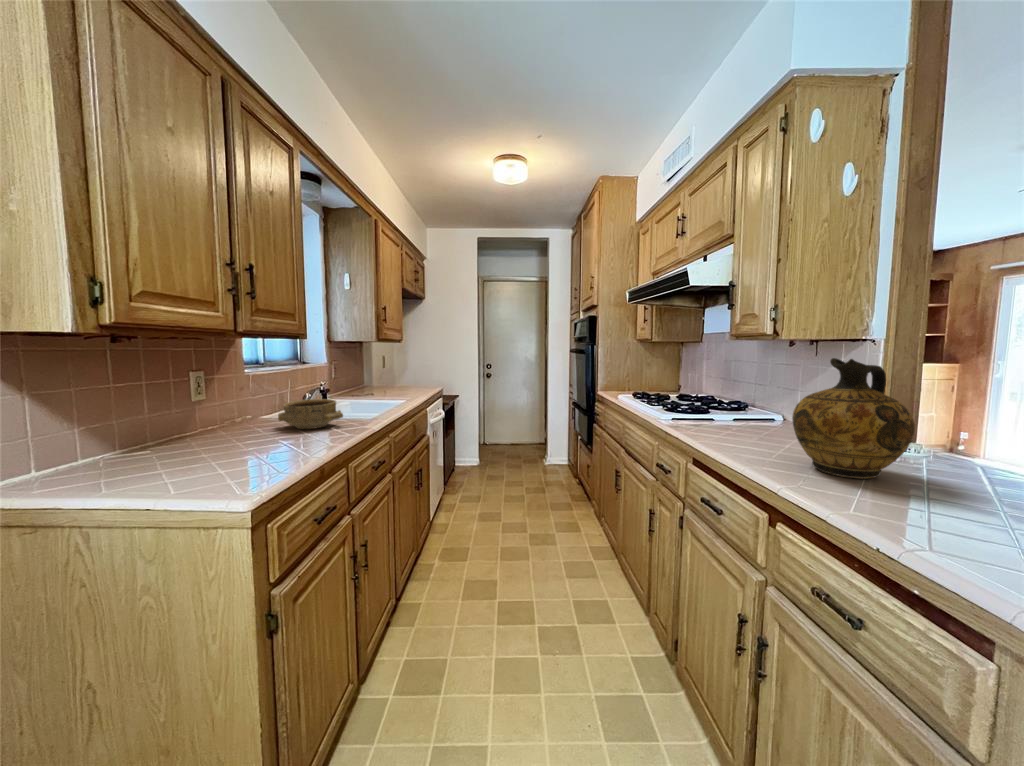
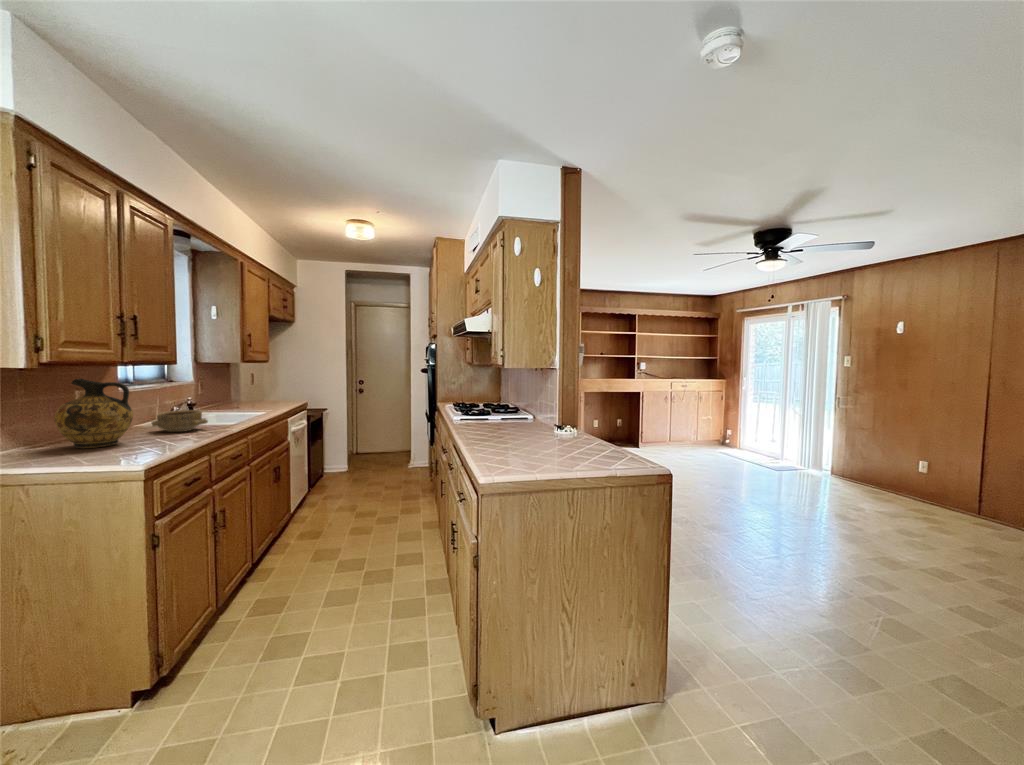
ceramic jug: present [792,358,915,479] -> present [54,379,133,448]

